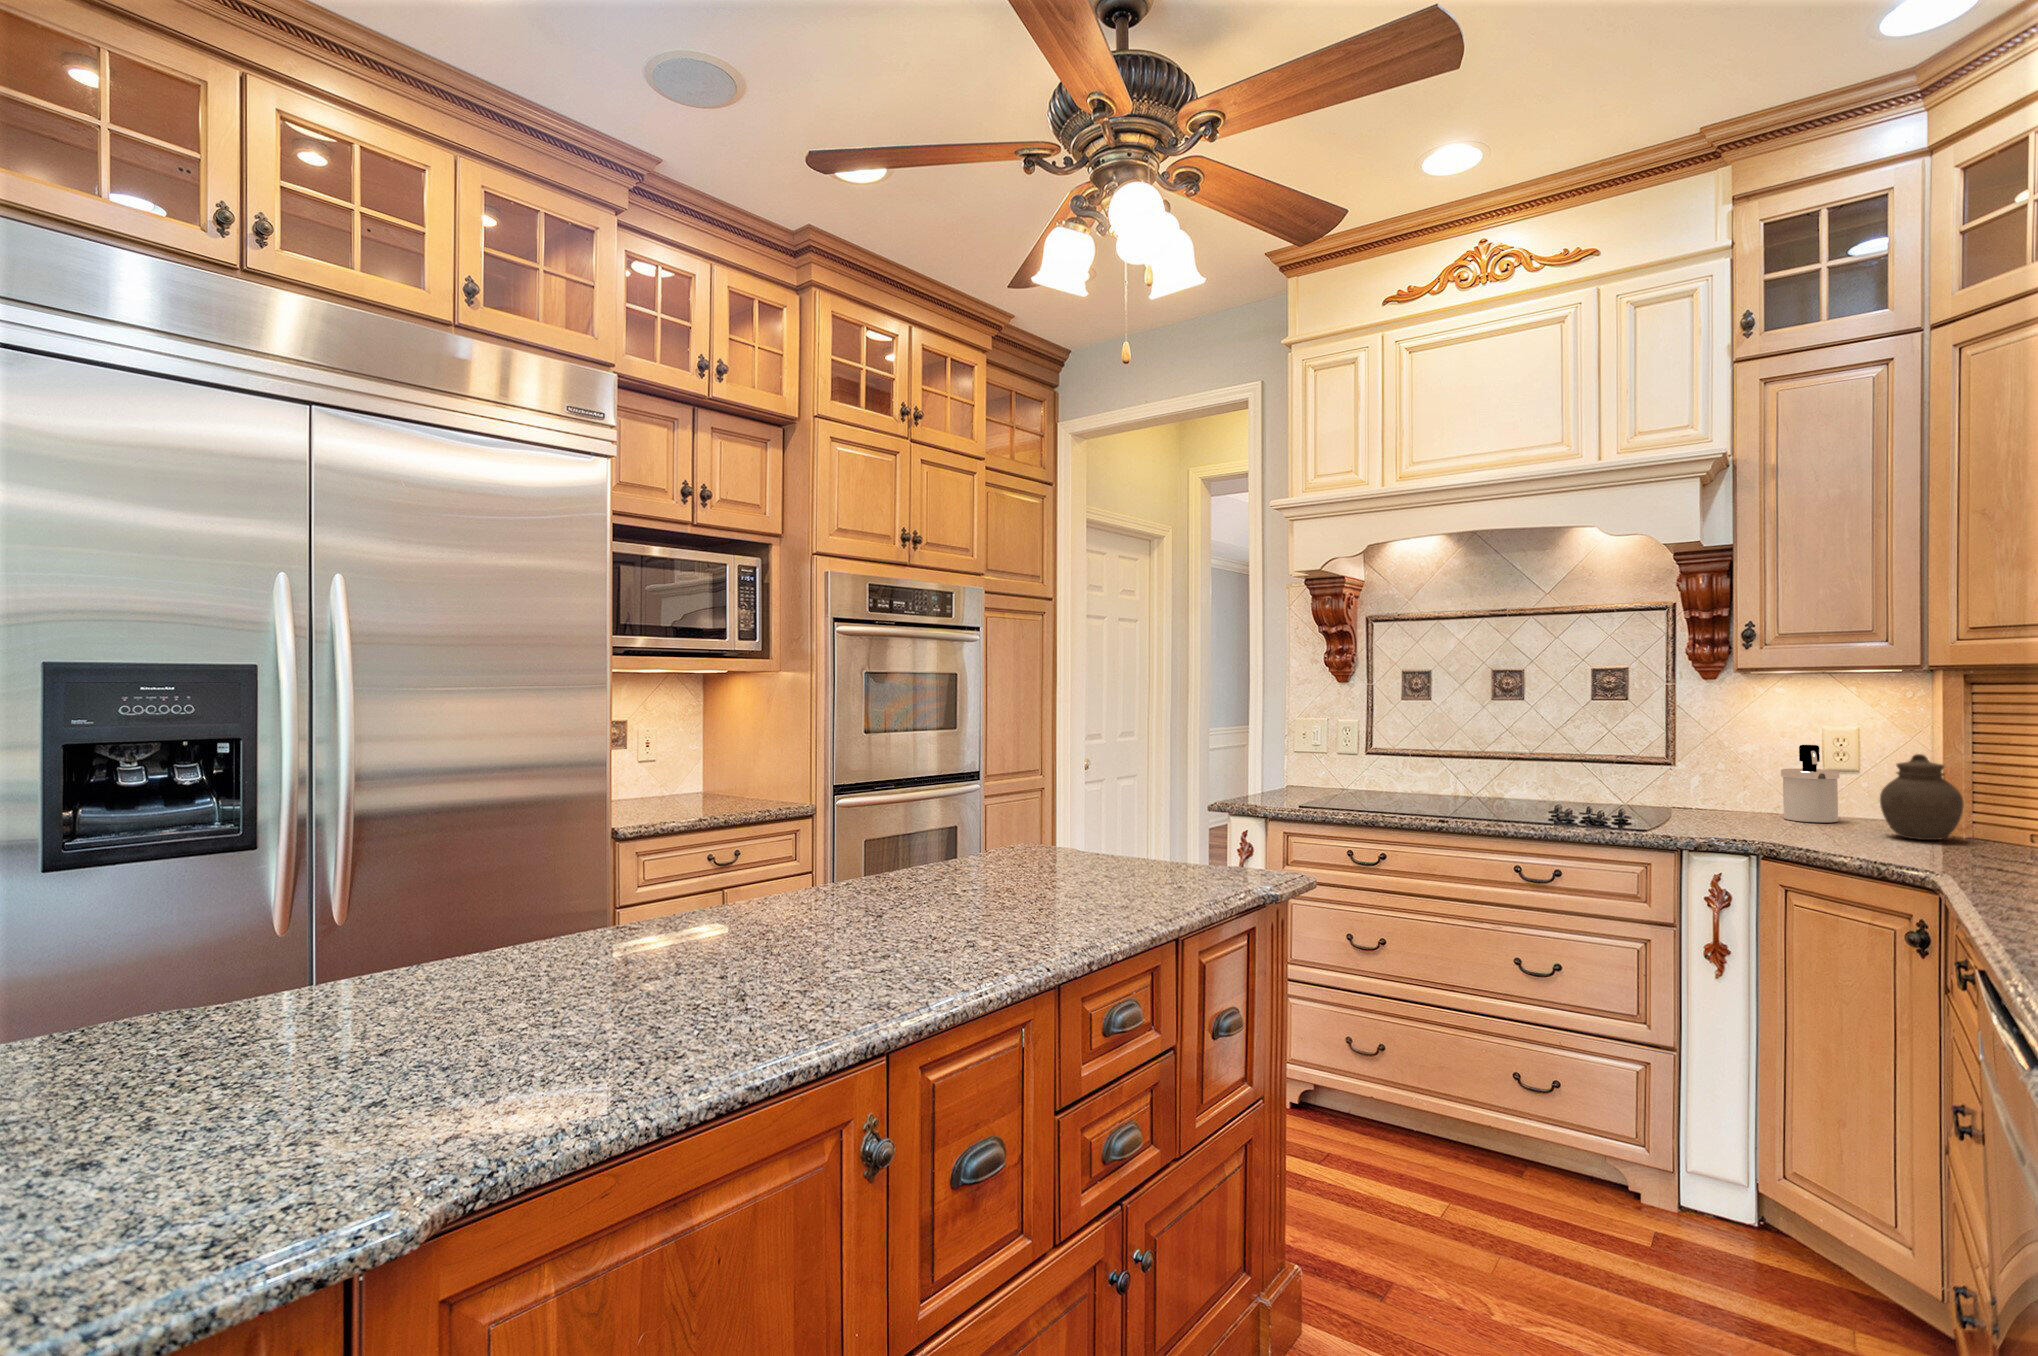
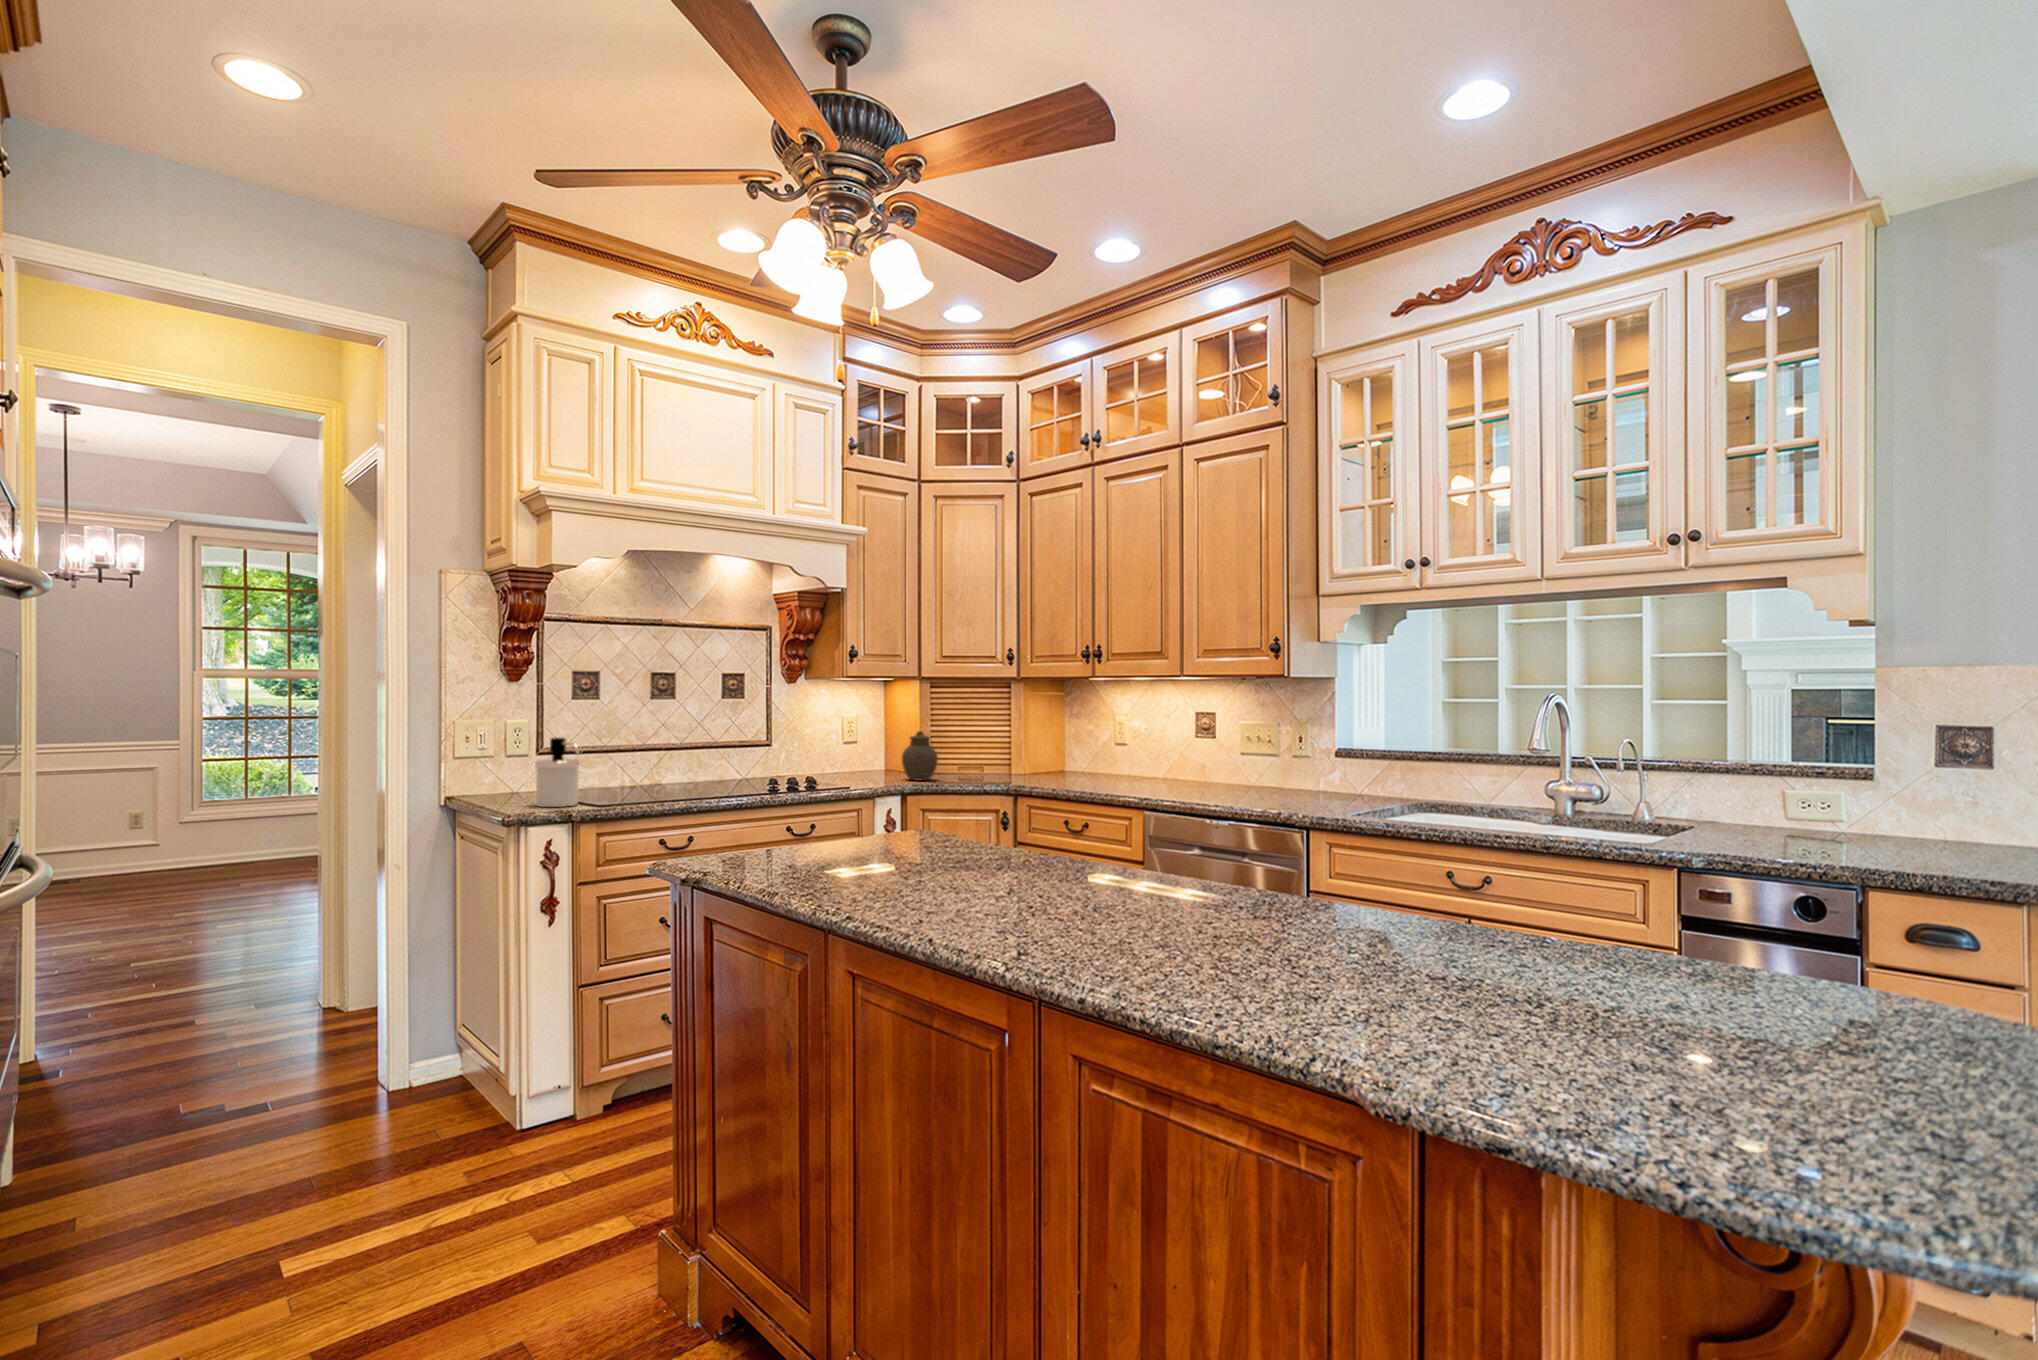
soap dispenser: present [1781,745,1839,823] -> present [535,738,580,807]

